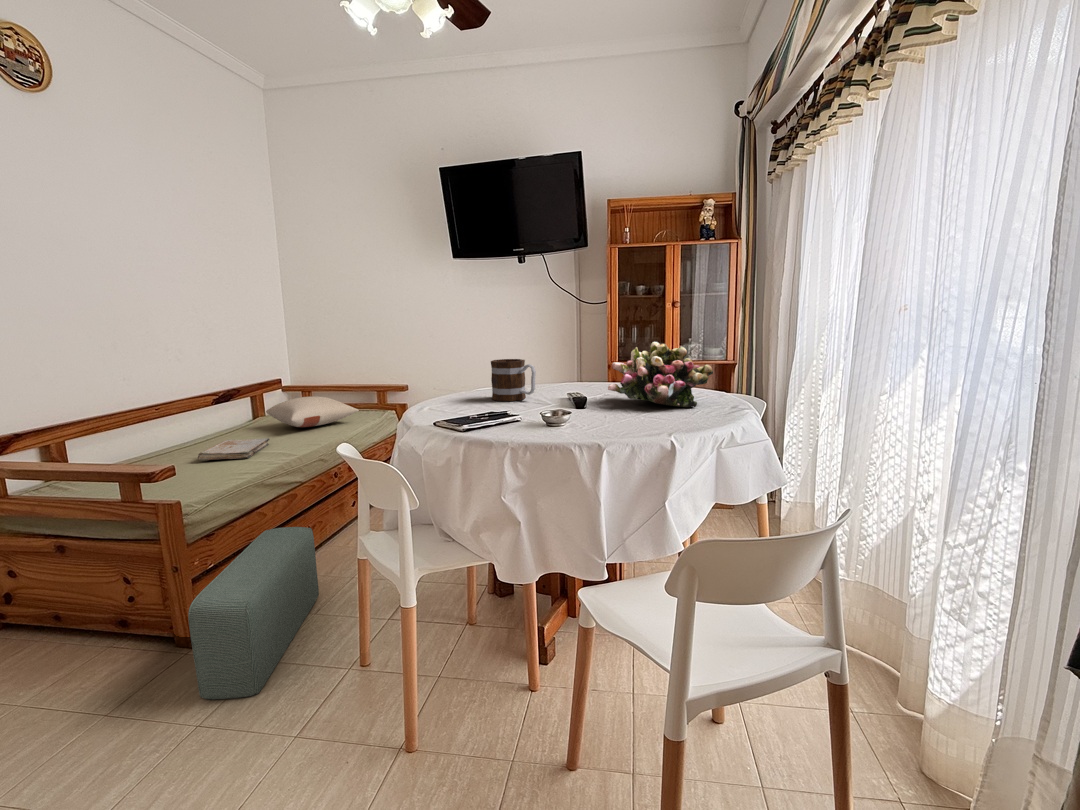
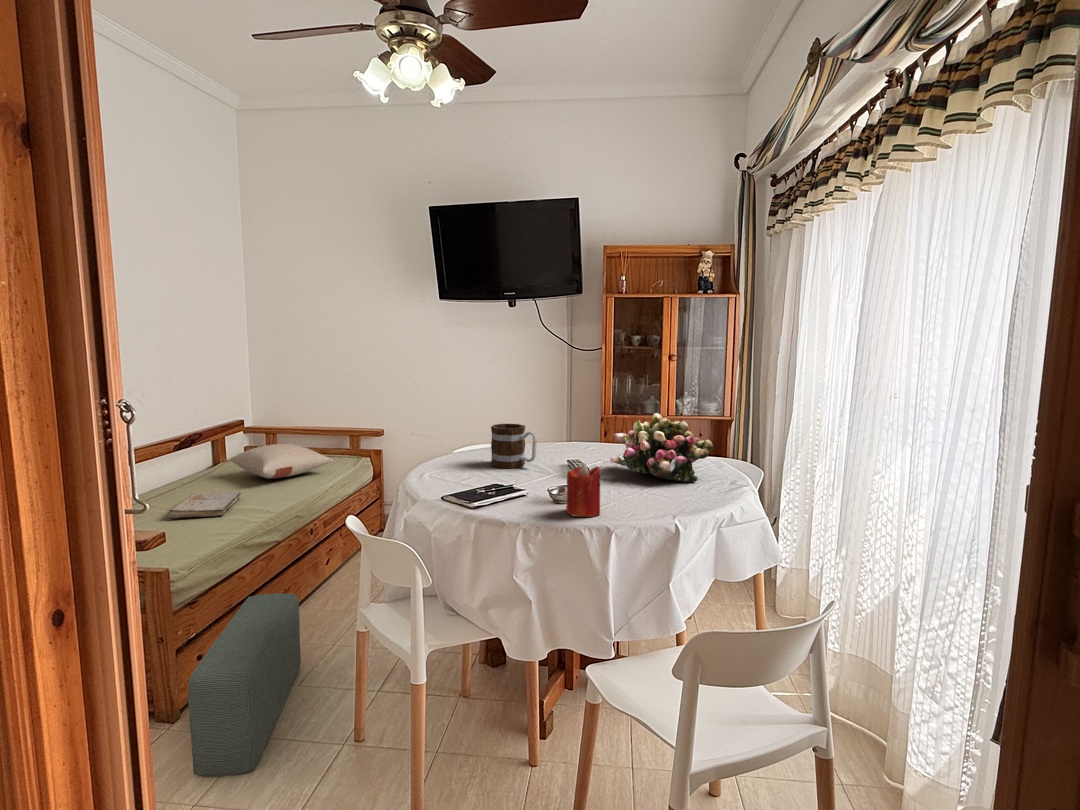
candle: none [557,381,593,436] -> present [566,463,600,517]

